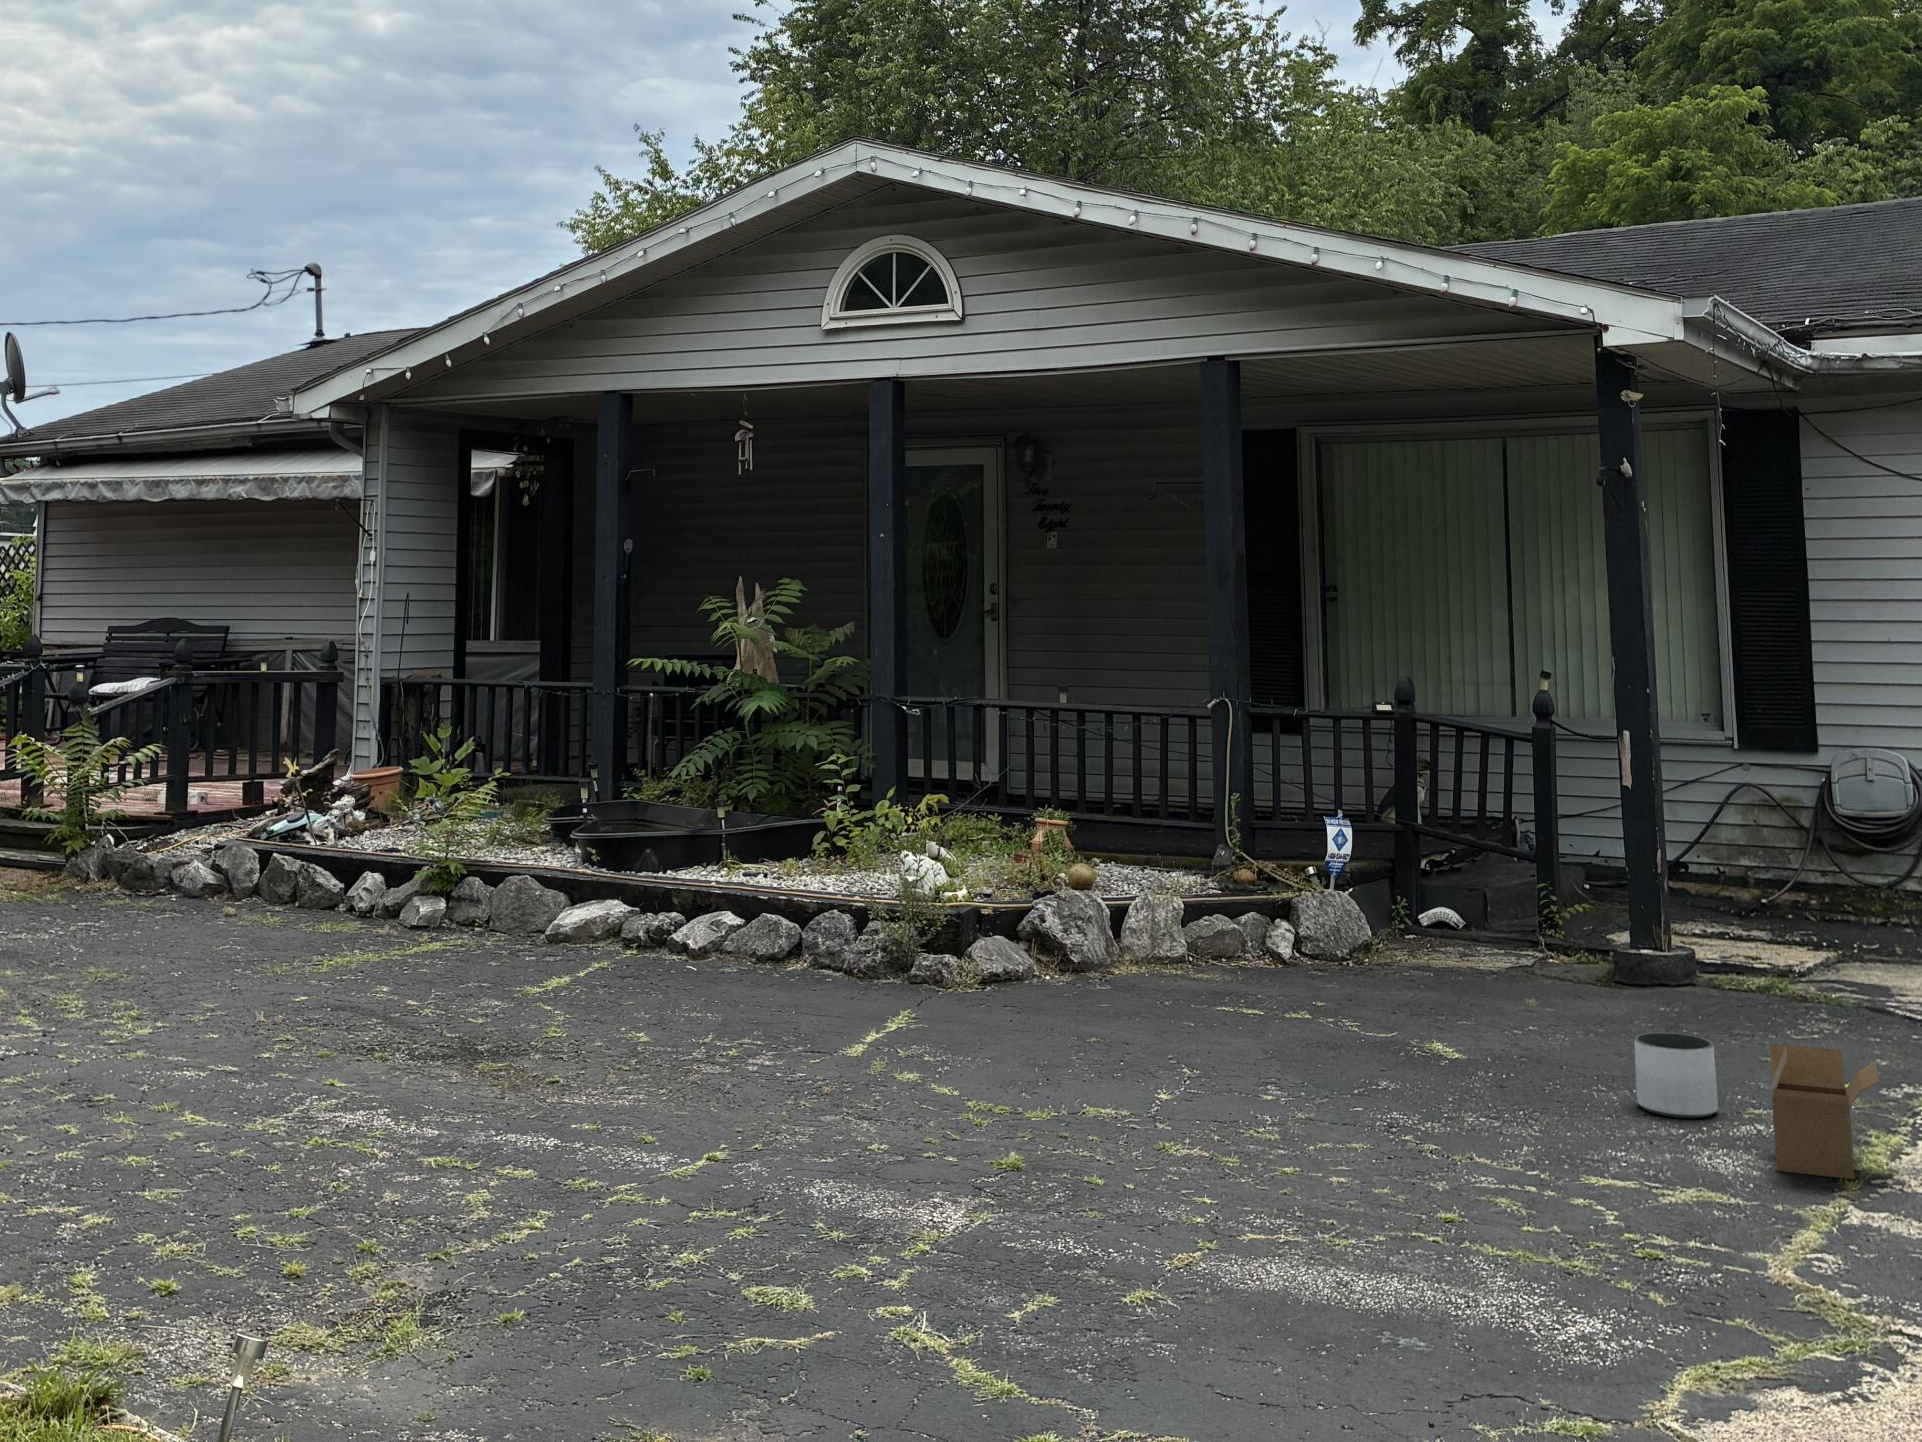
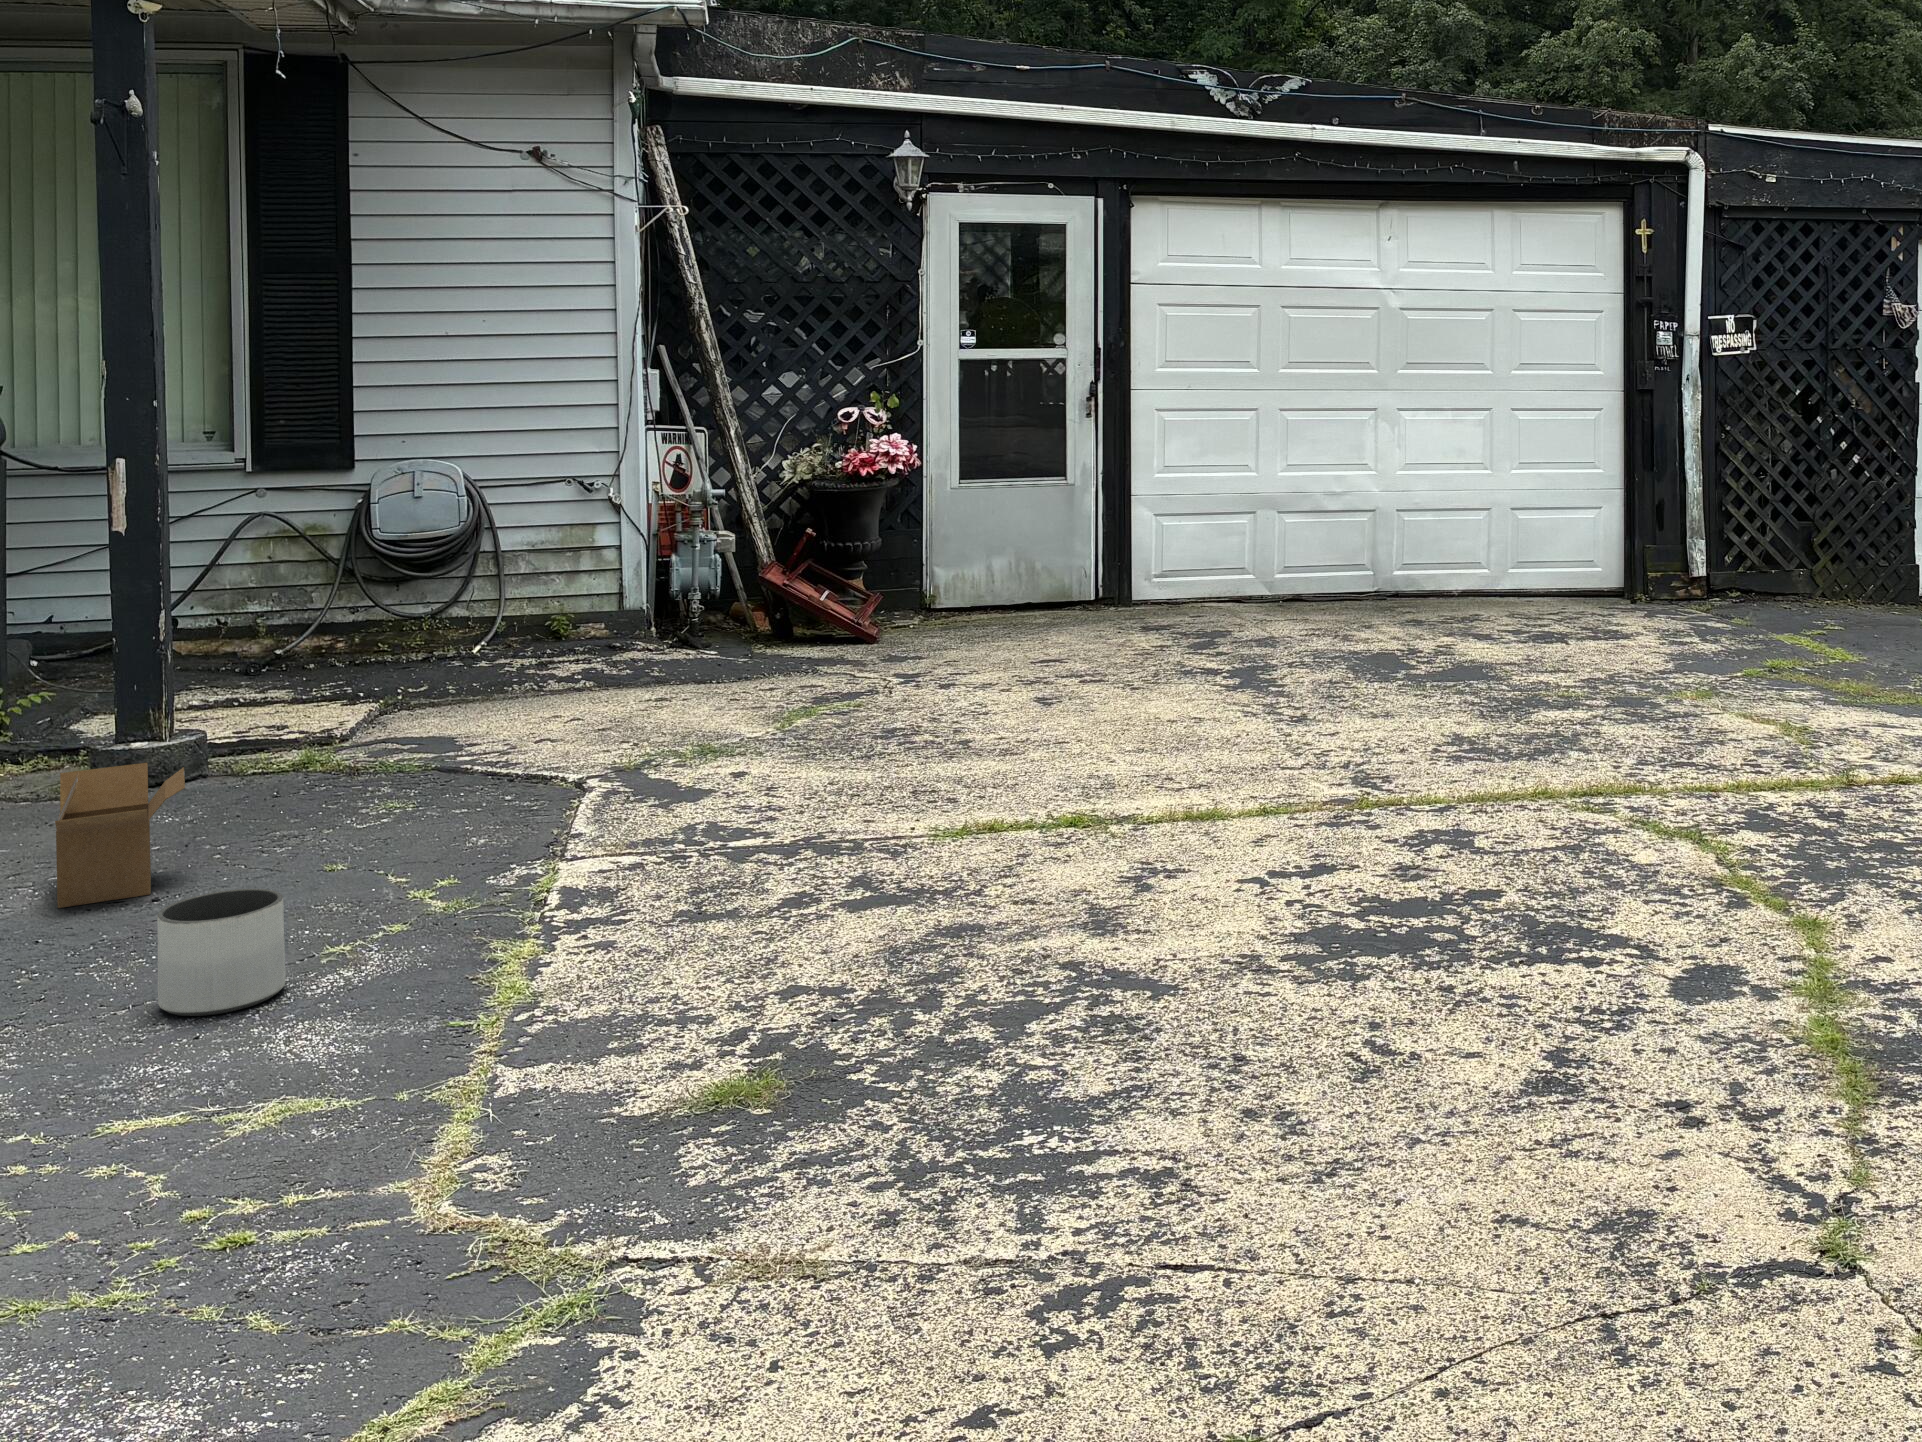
cardboard box: present [1770,1044,1879,1179] -> present [55,763,185,908]

